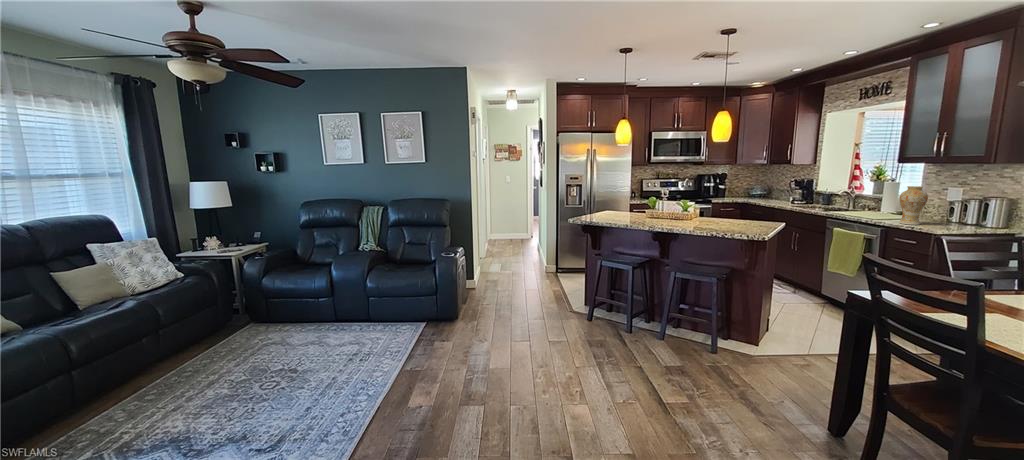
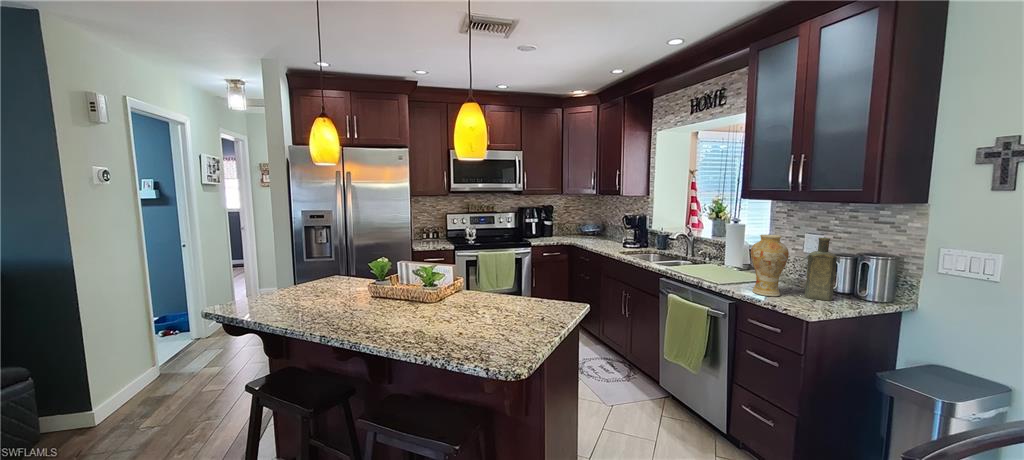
bottle: none [936,187,965,227] -> present [805,238,837,301]

